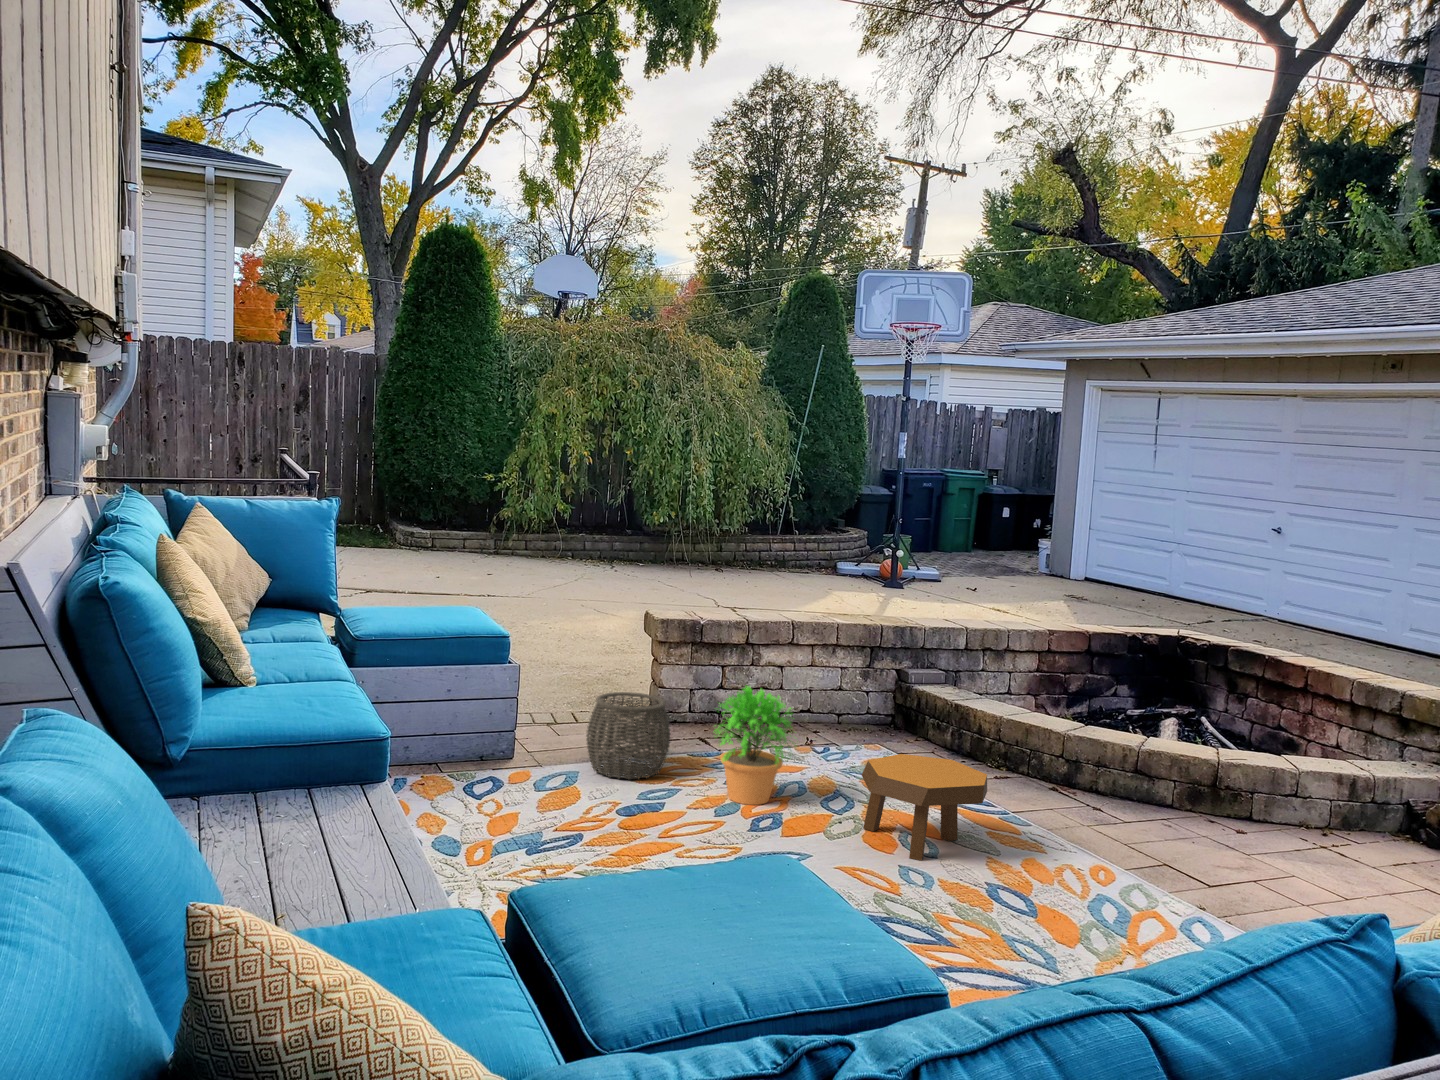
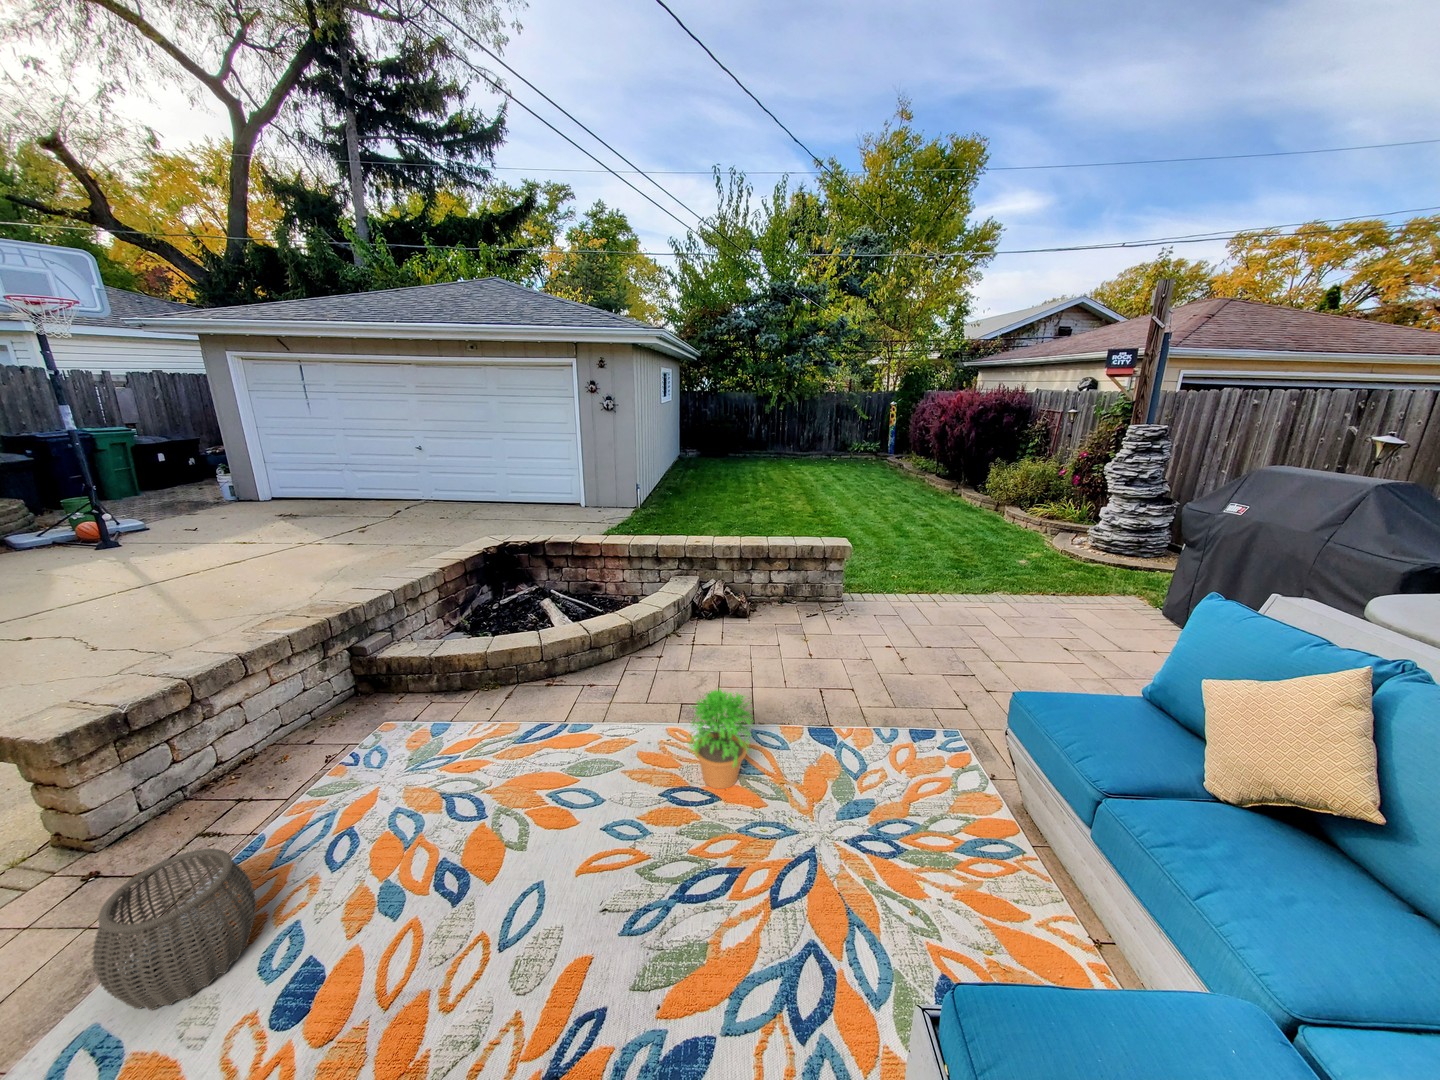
potted plant: present [715,686,794,805] -> present [690,689,753,789]
footstool: present [862,754,987,860] -> none [525,715,626,814]

